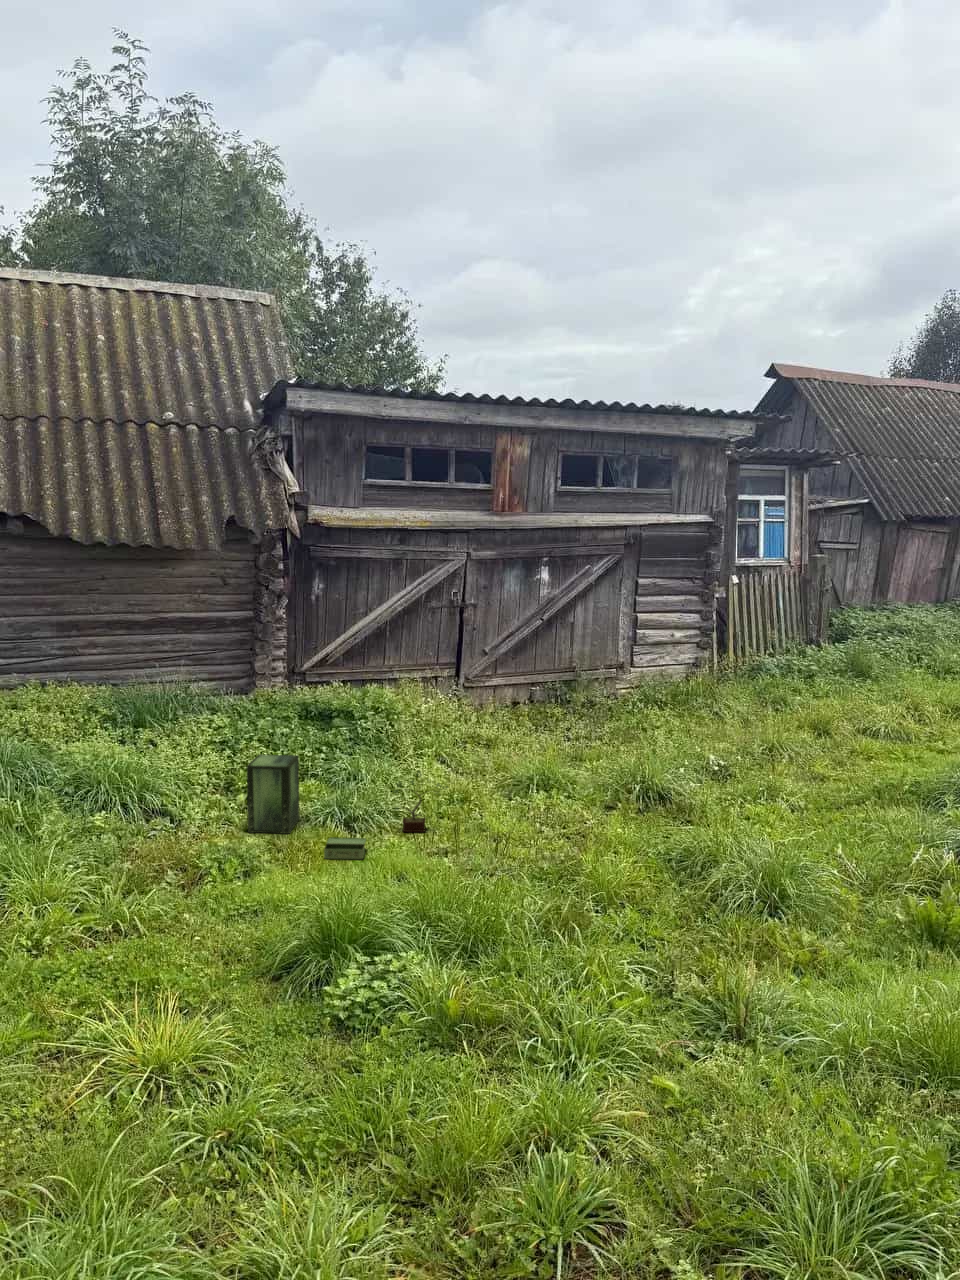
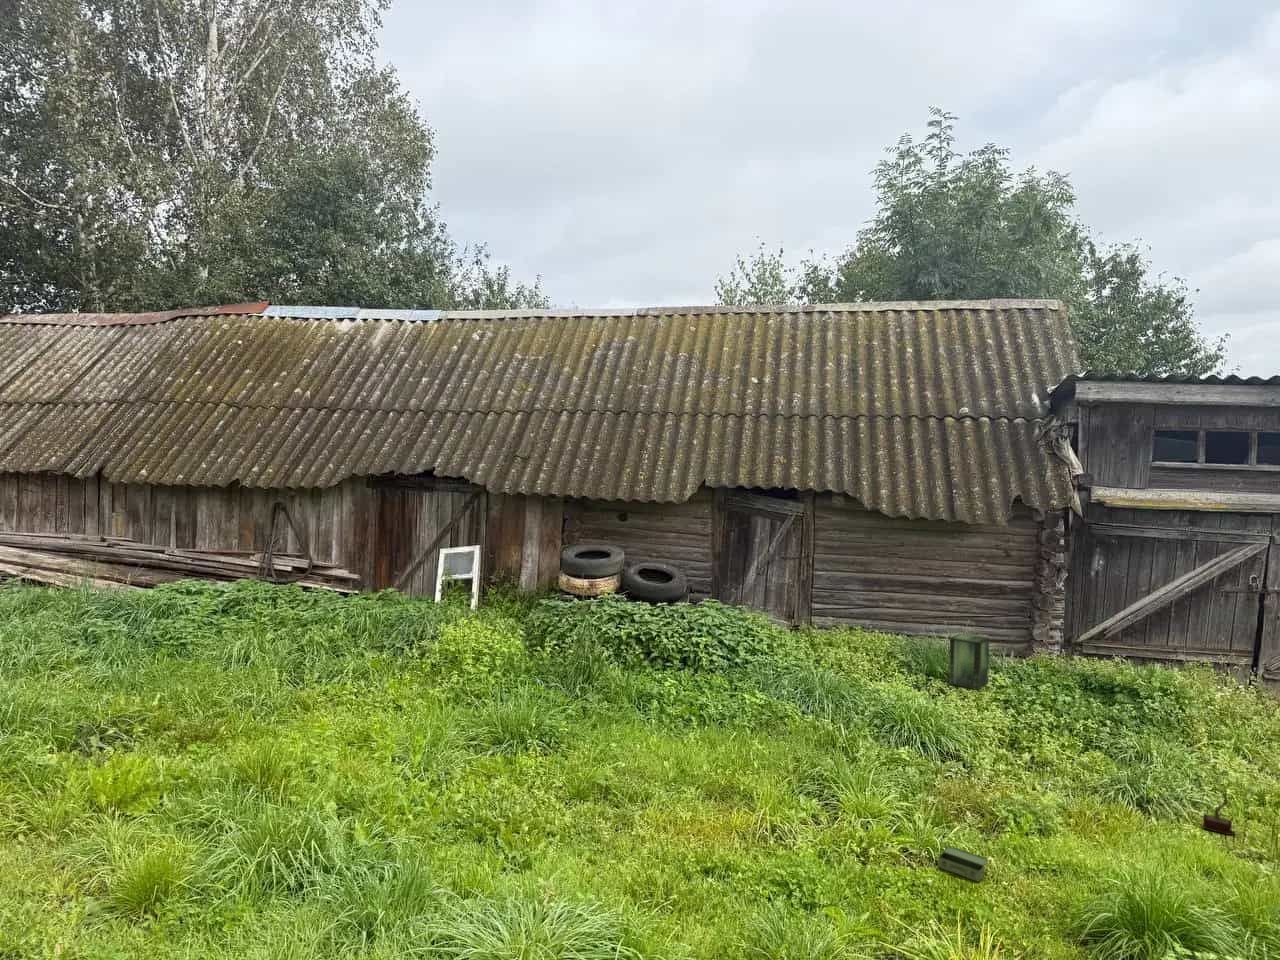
storage box: present [247,754,300,834] -> present [949,634,989,690]
toolbox: present [324,837,366,859] -> present [938,846,988,882]

